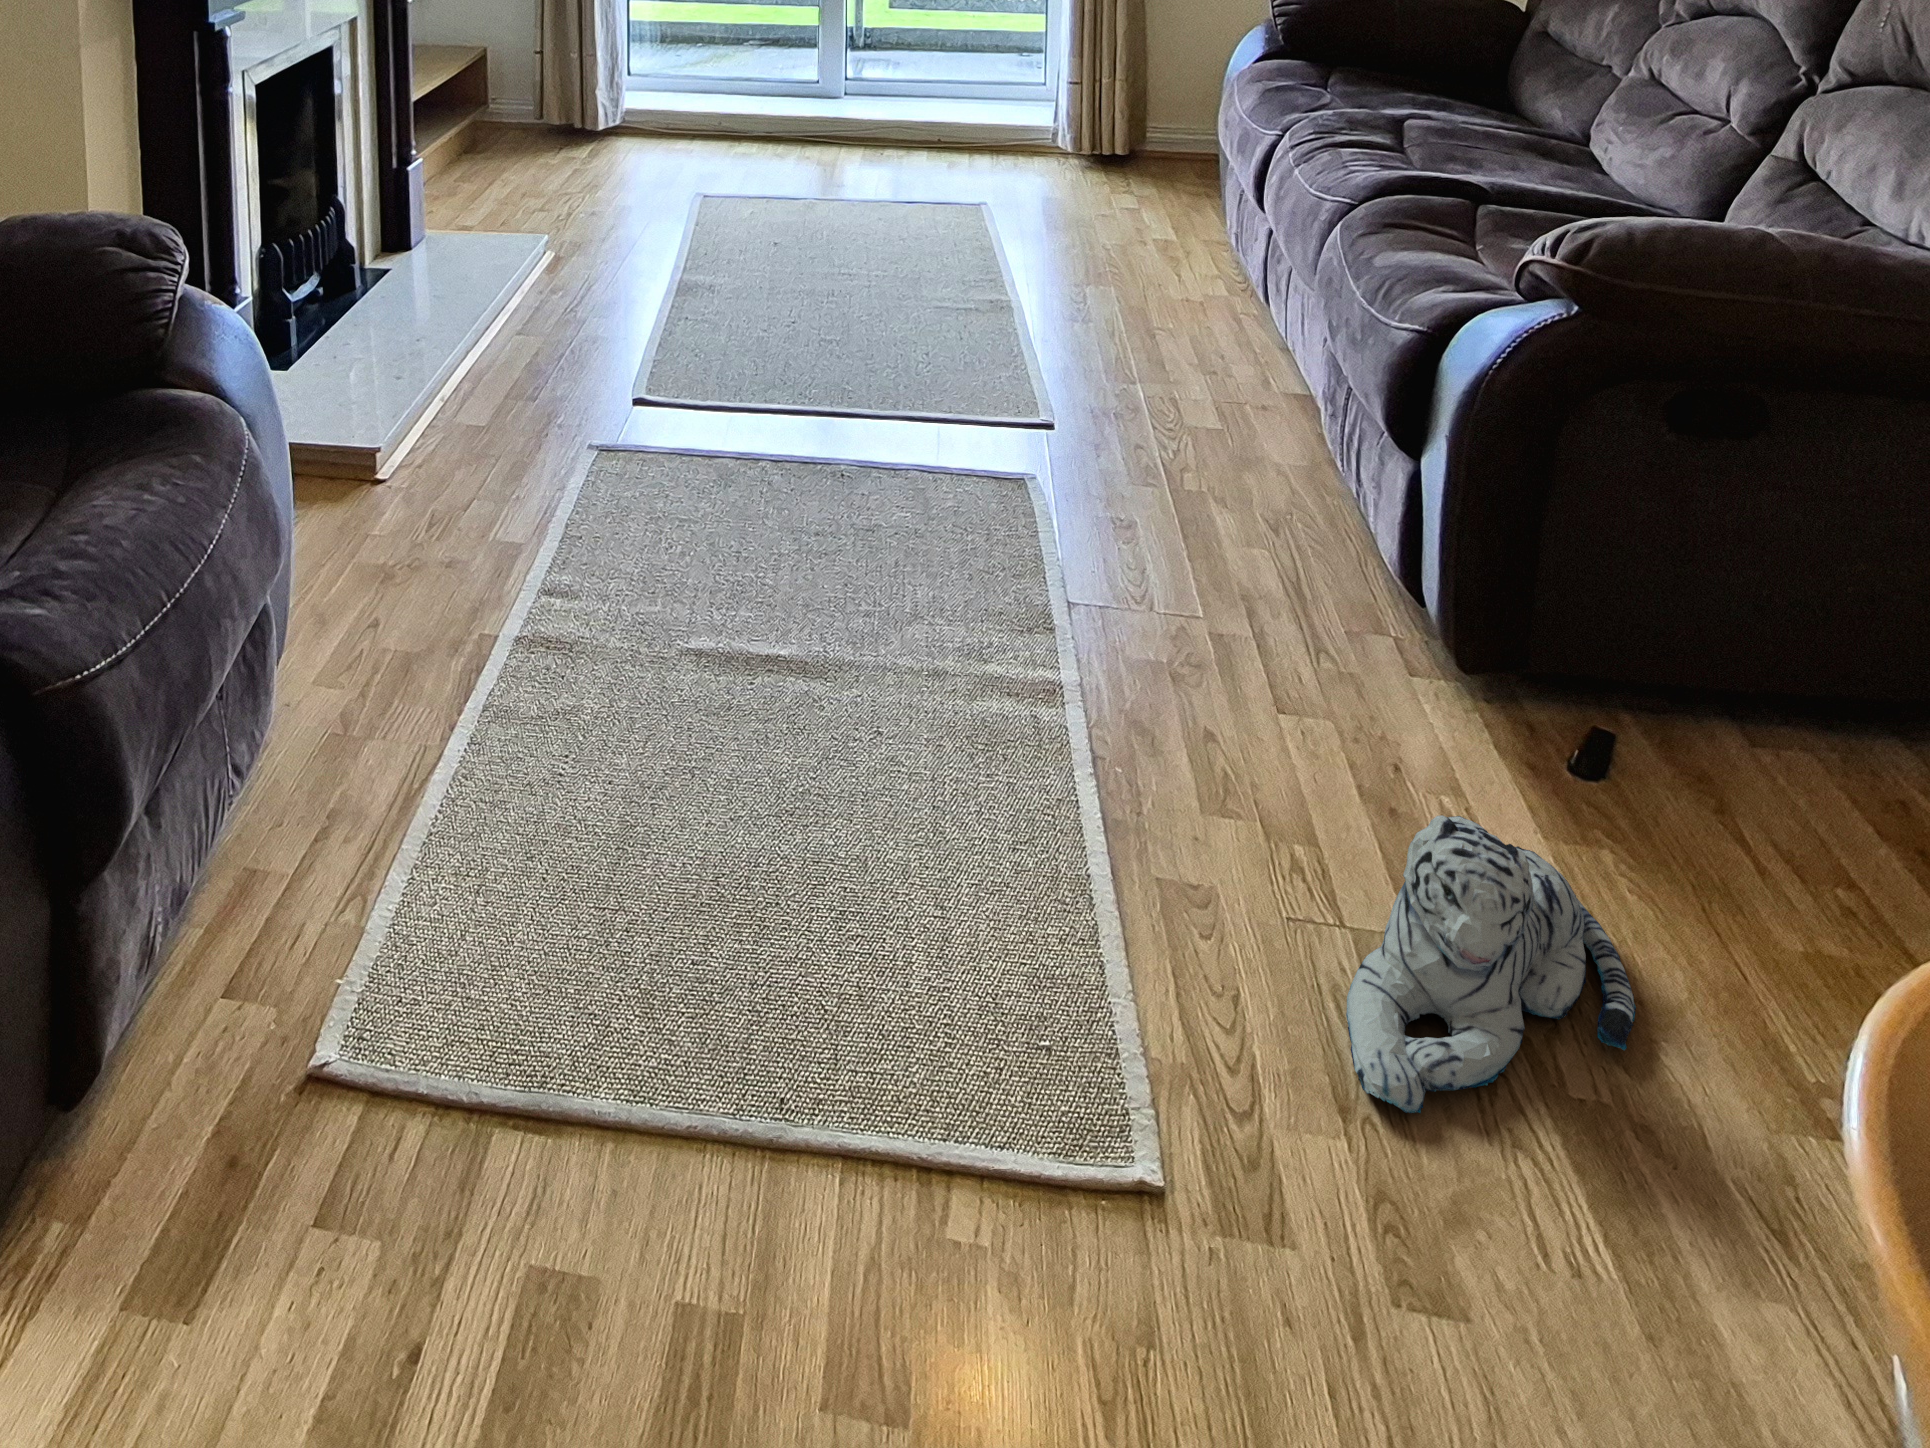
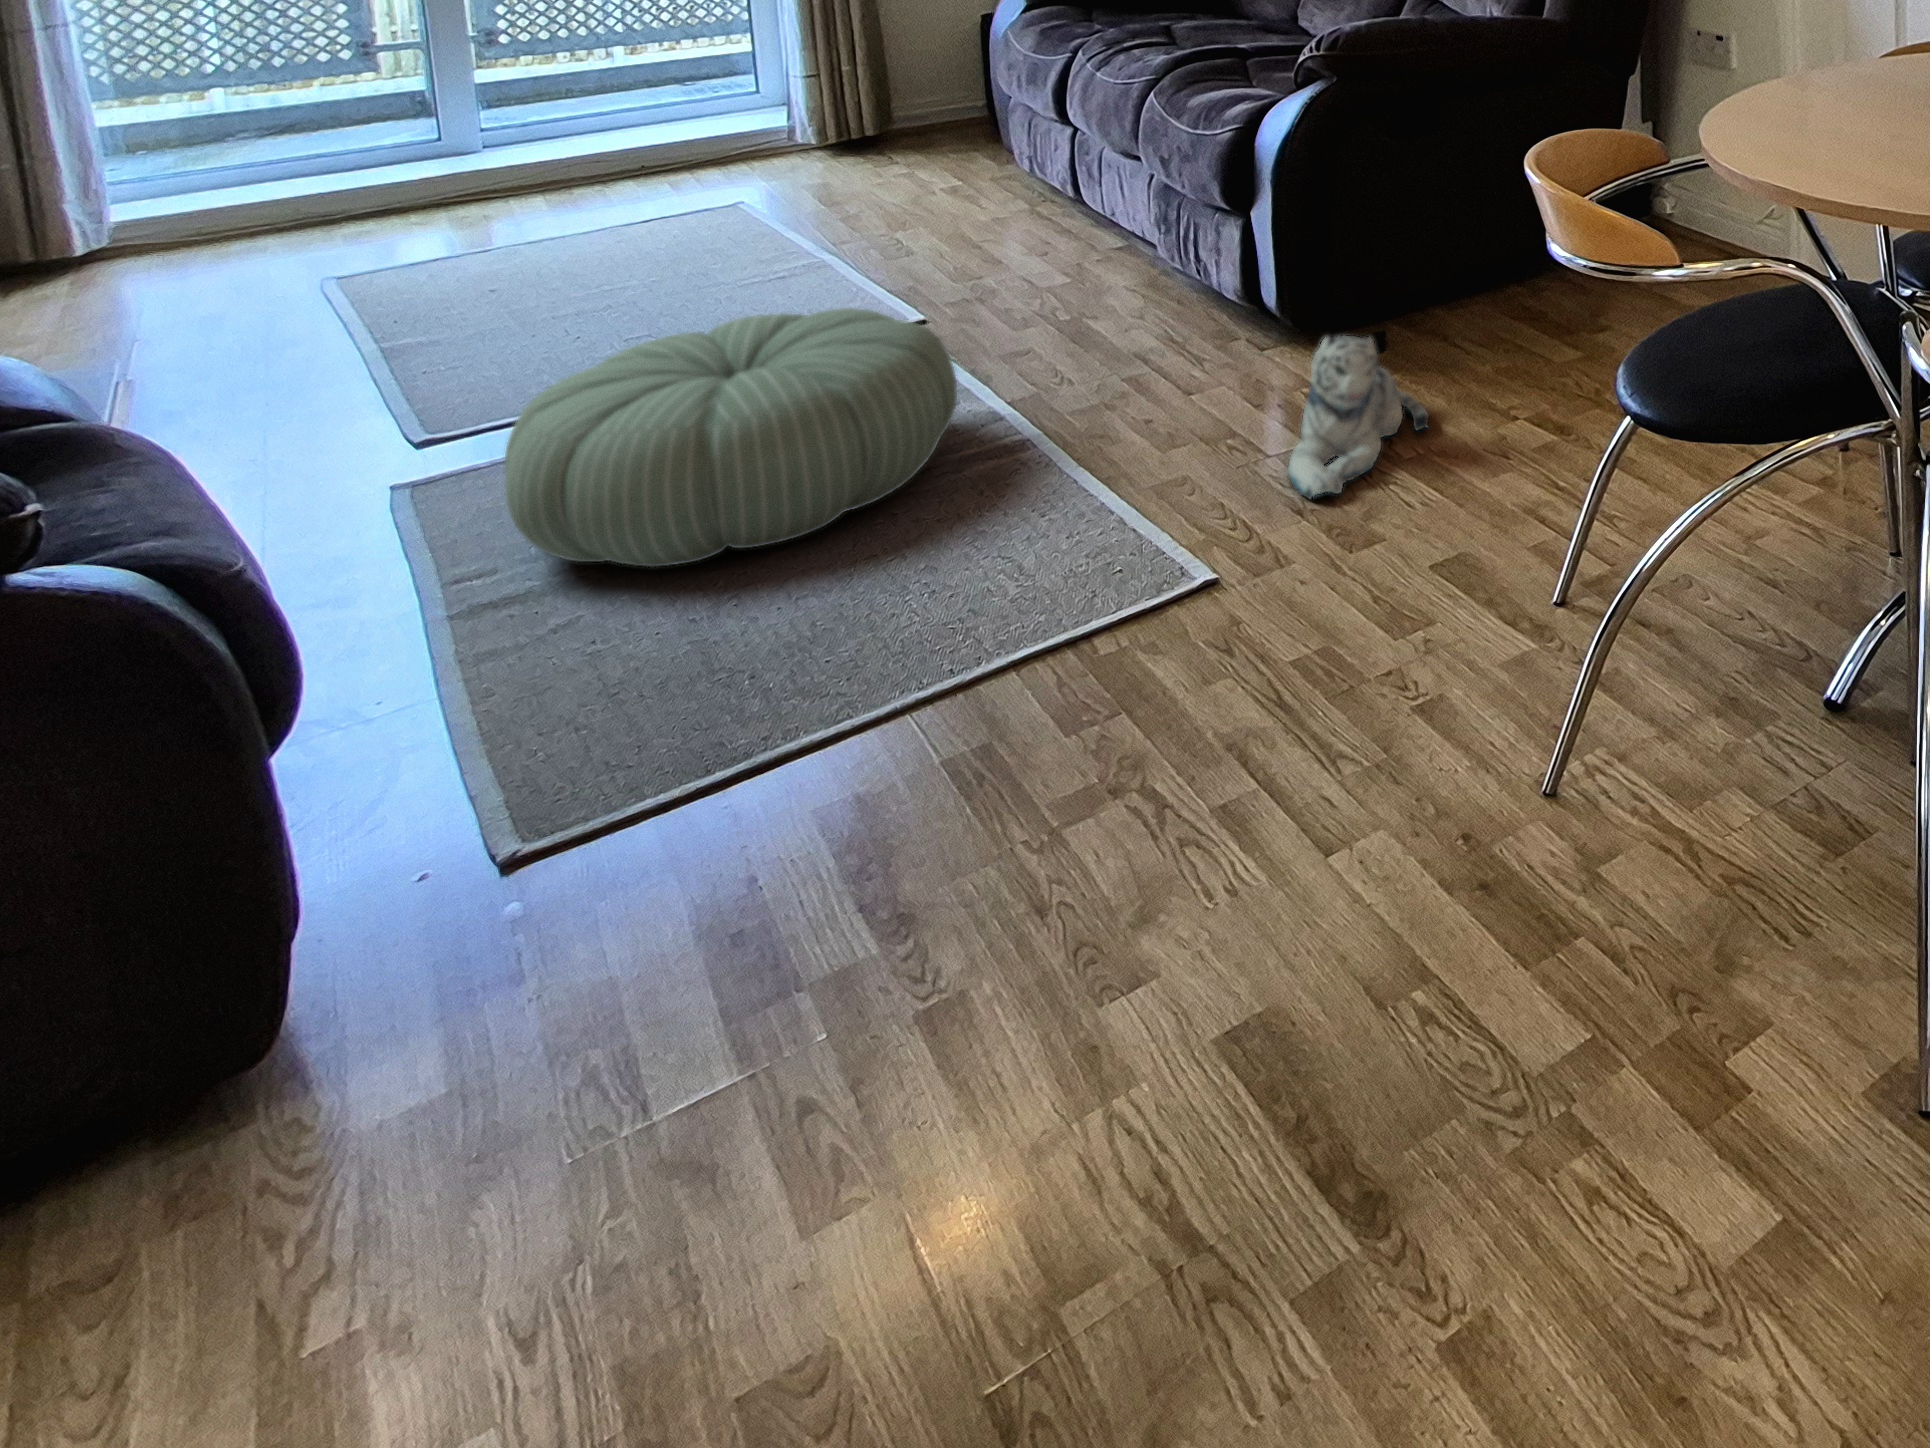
pouf: none [598,412,995,716] -> present [505,308,957,567]

